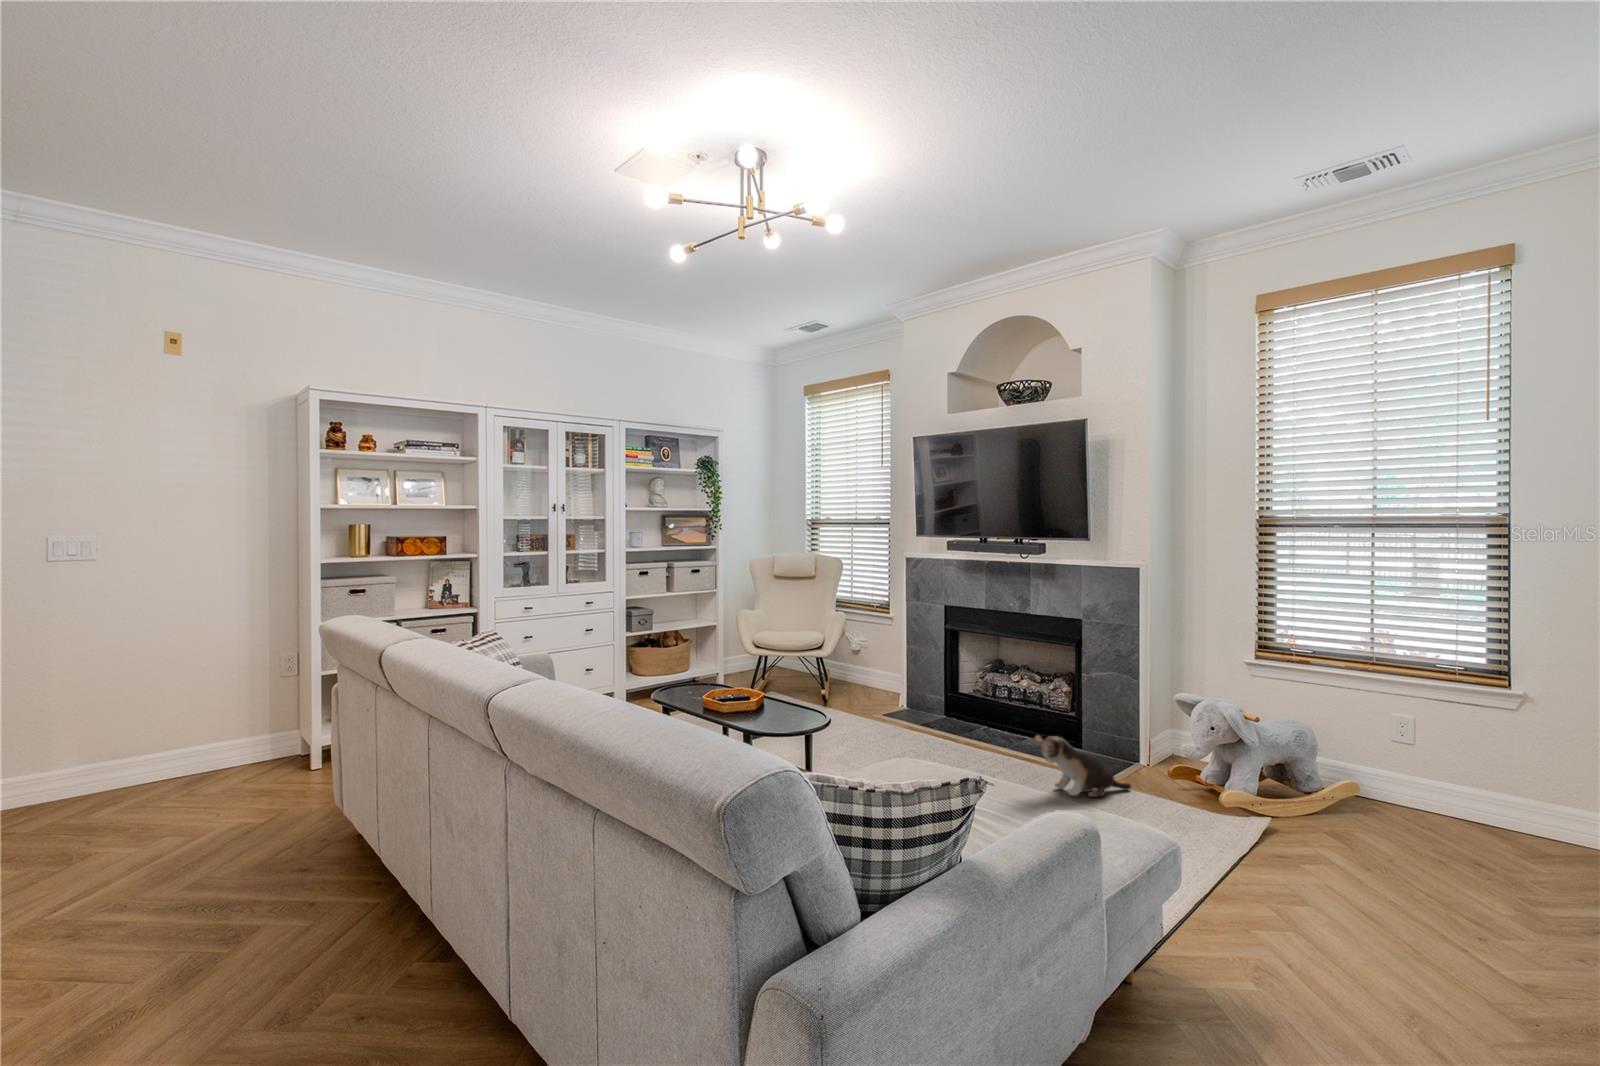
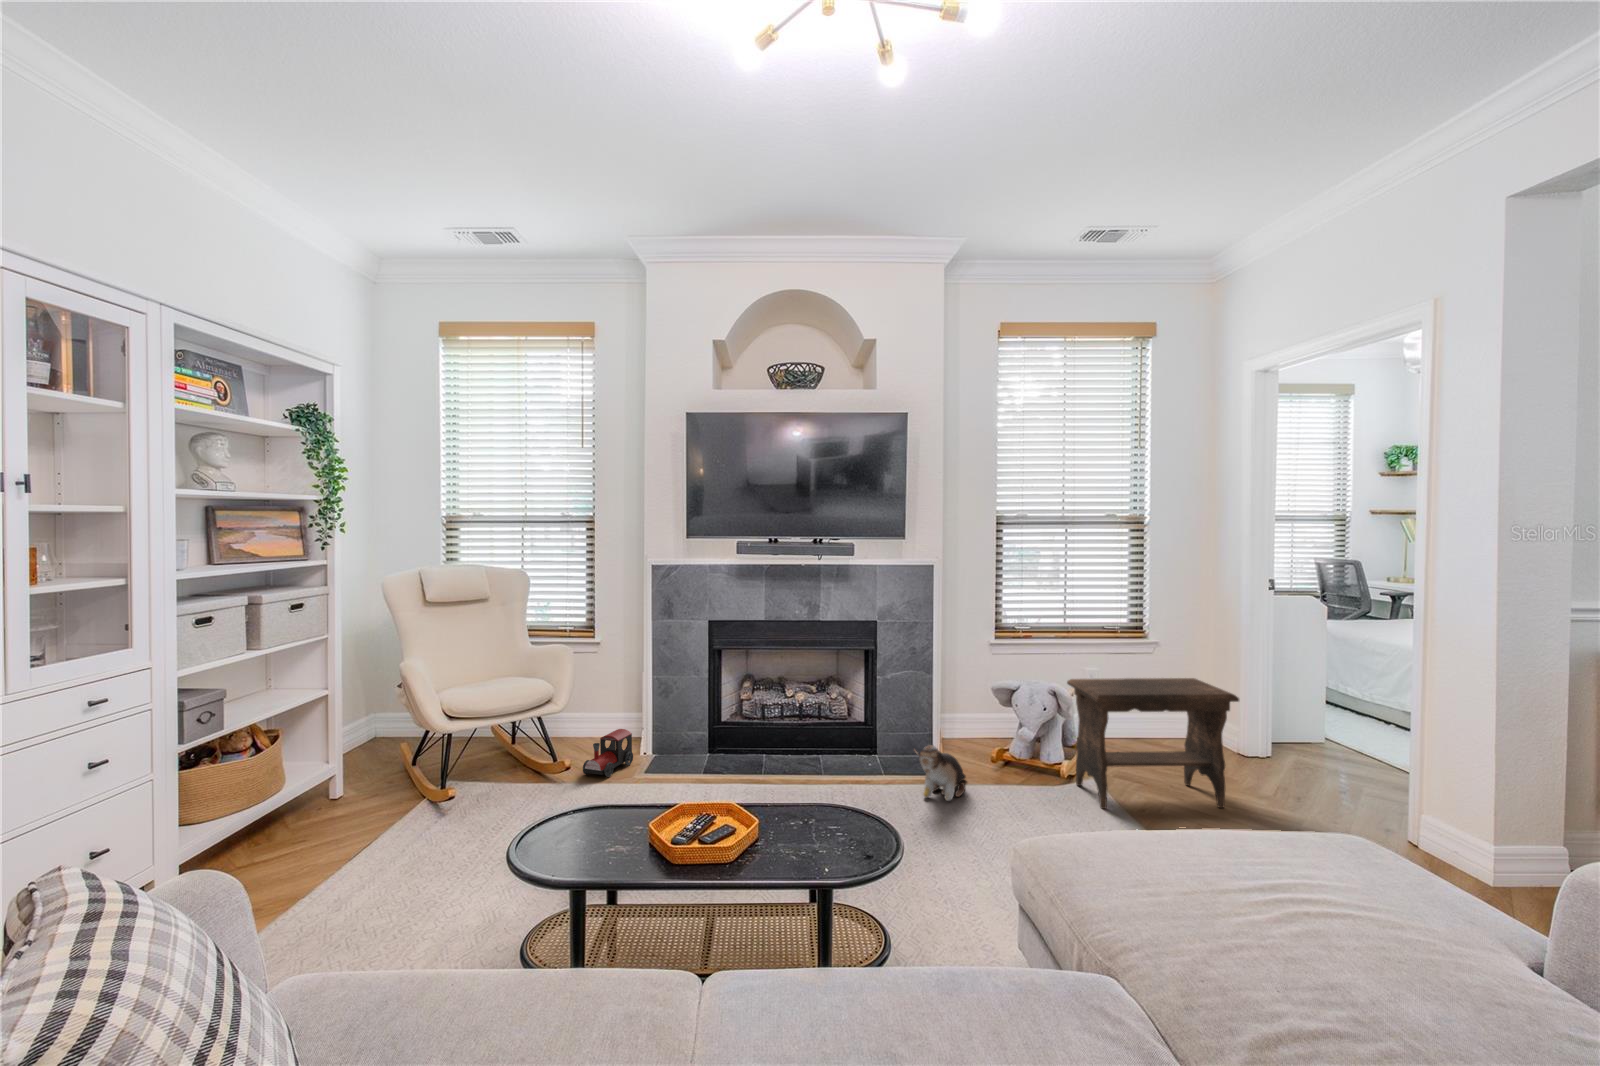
toy train: none [843,683,885,714] -> present [583,729,633,777]
footstool: none [1223,703,1460,913] -> present [1067,678,1239,809]

